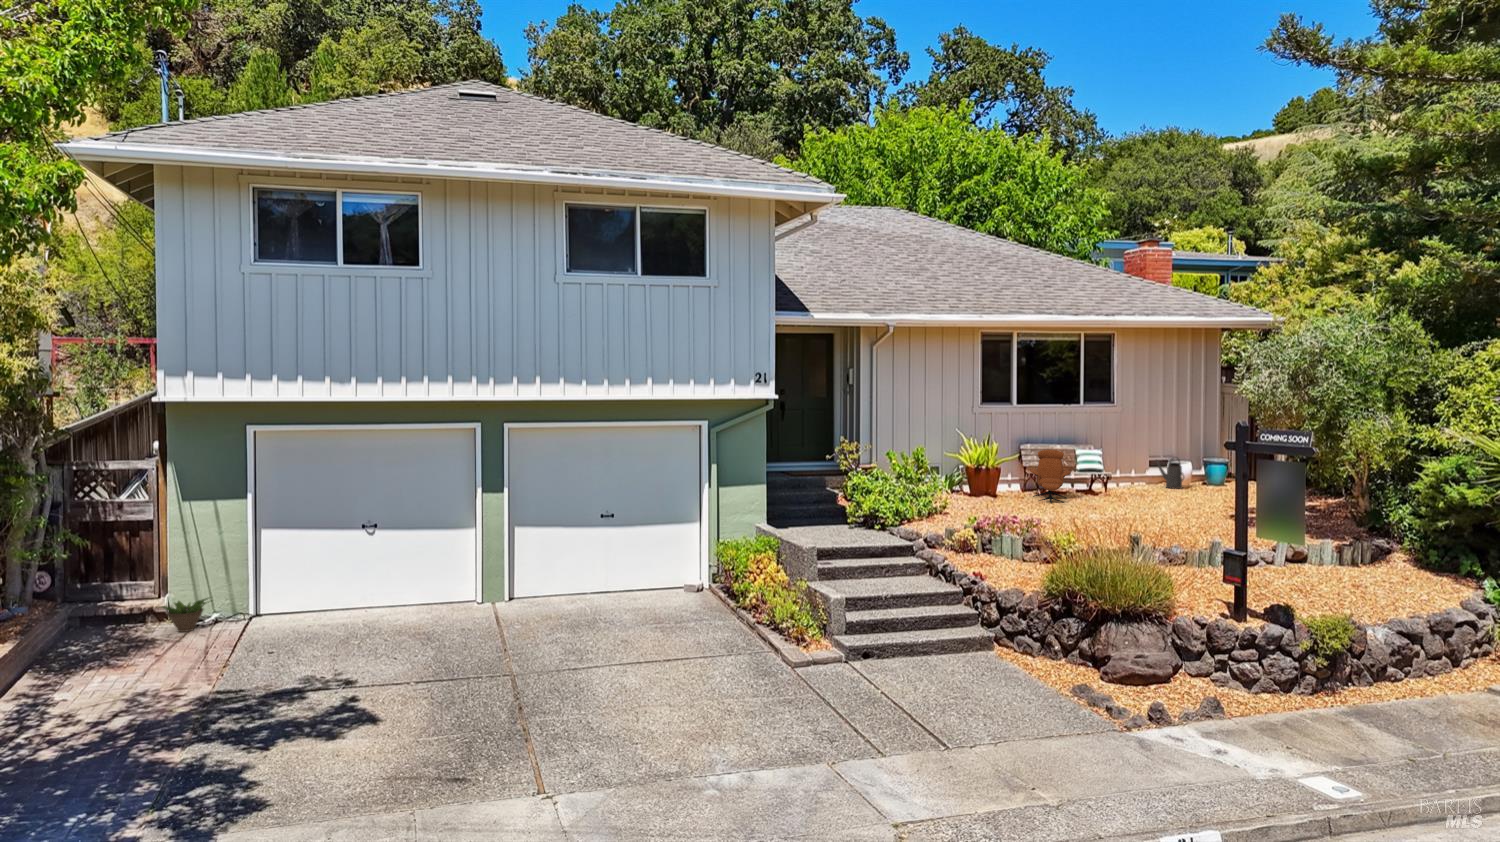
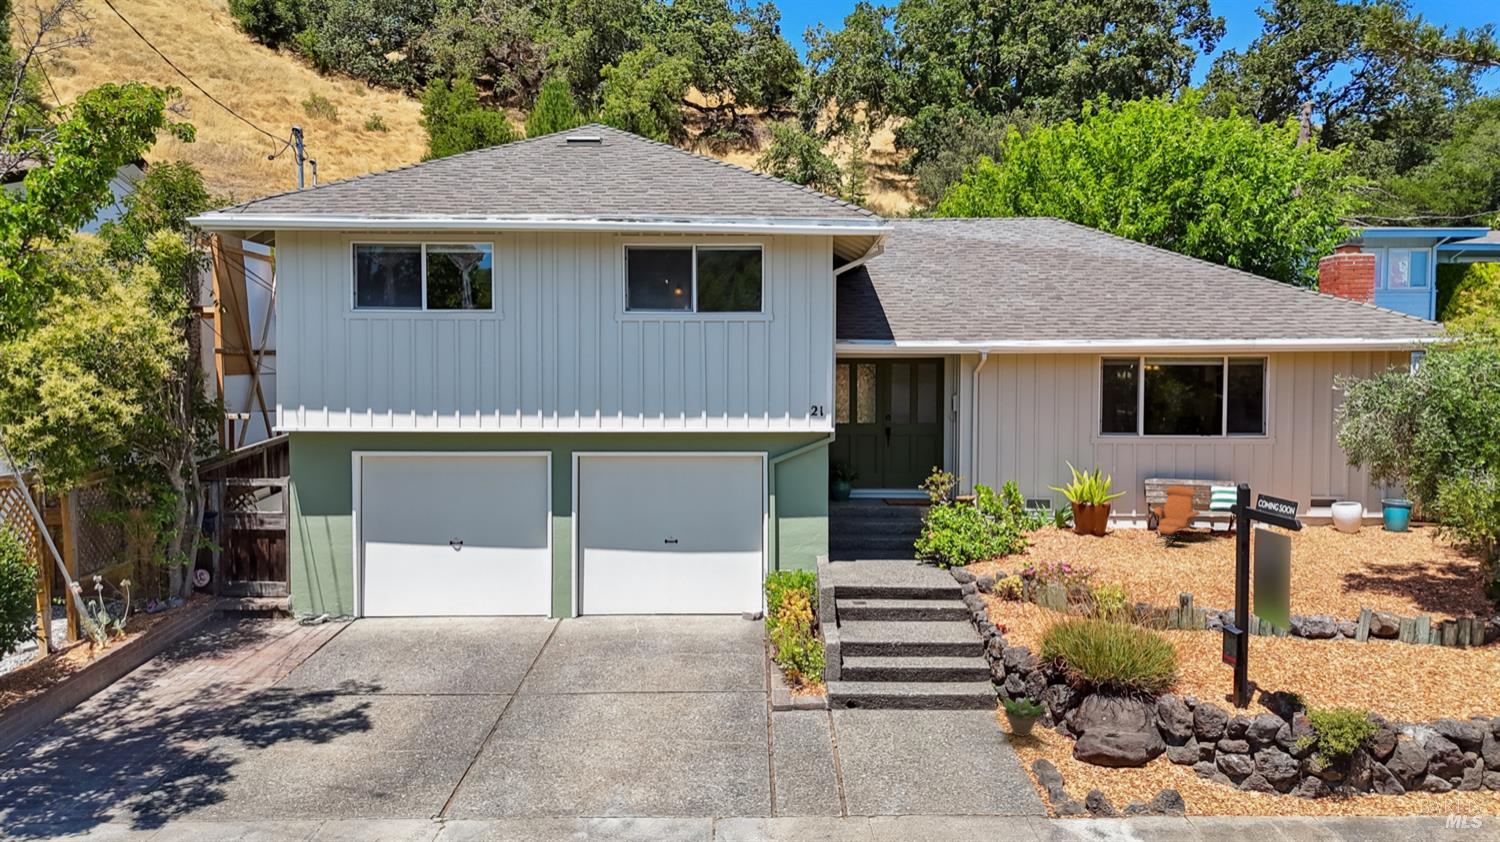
watering can: present [1156,459,1184,489] -> none [1330,498,1358,536]
decorative plant: present [161,598,212,632] -> present [997,698,1051,736]

